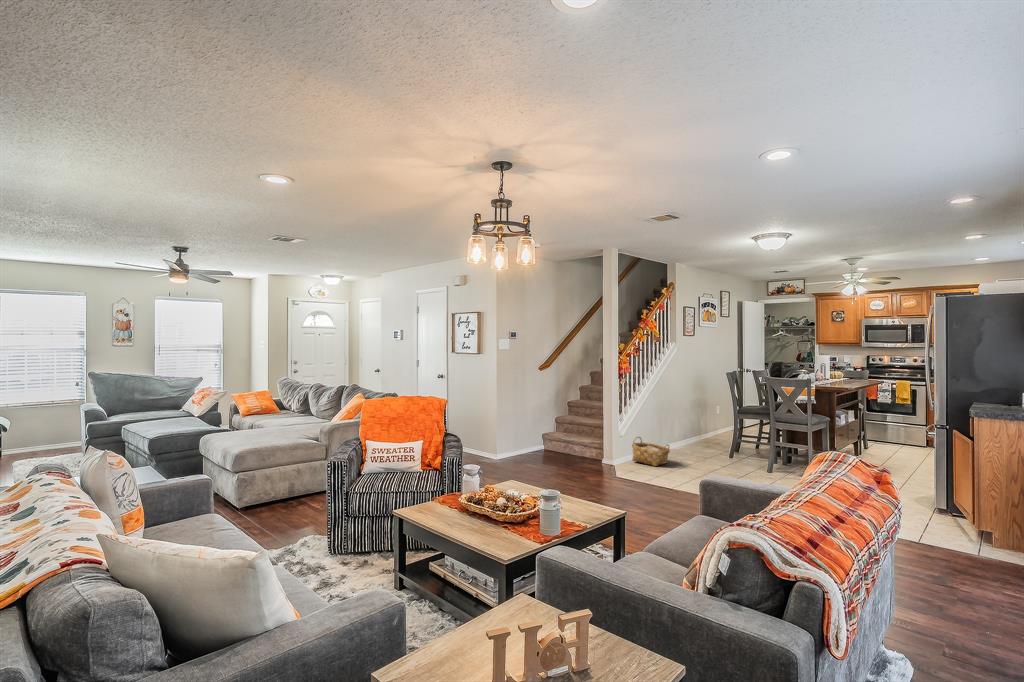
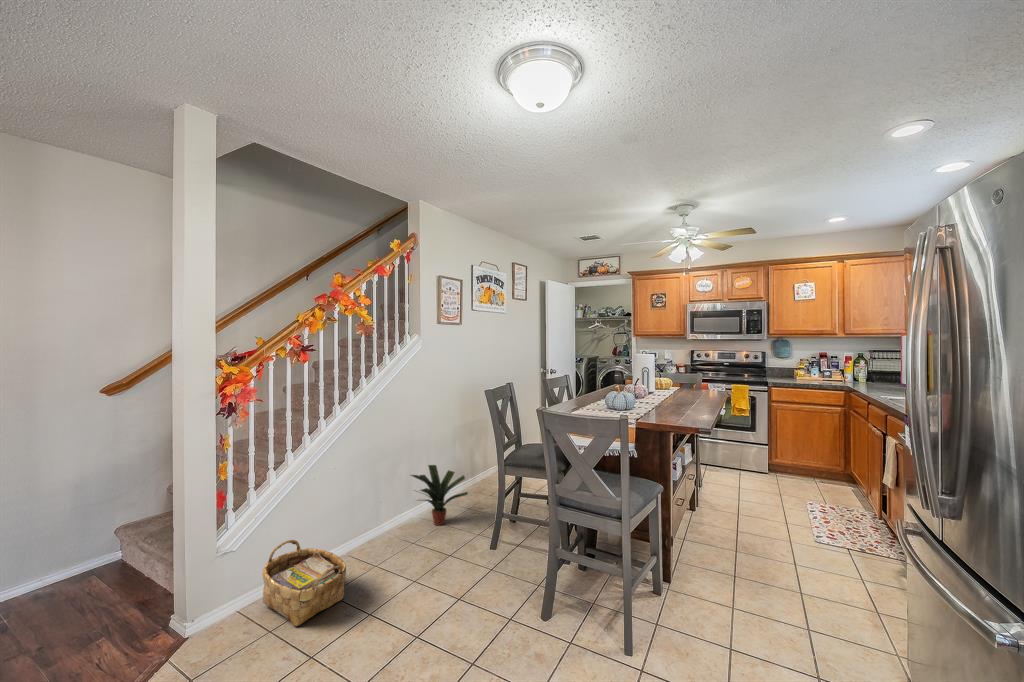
potted plant: none [675,418,709,450] -> present [411,465,468,526]

